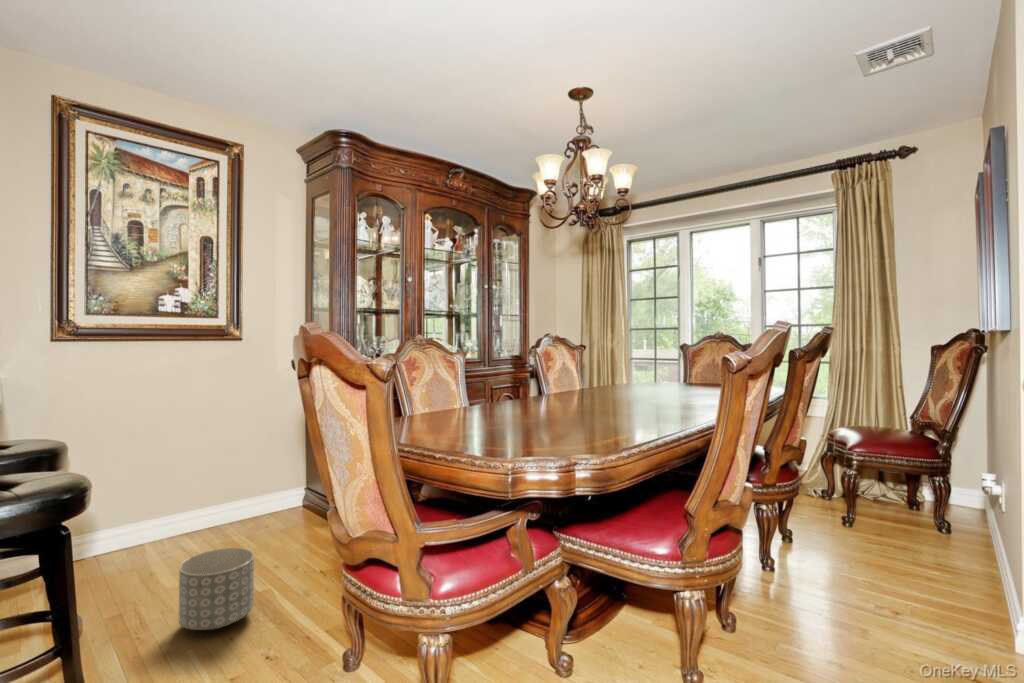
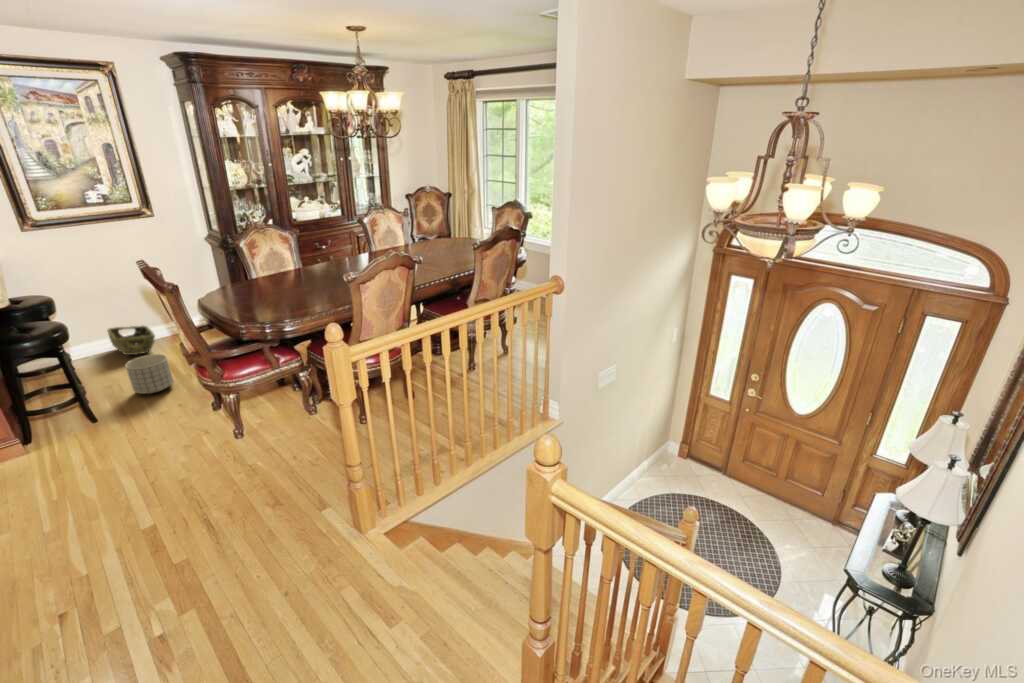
woven basket: none [126,505,207,556] -> present [108,326,155,355]

